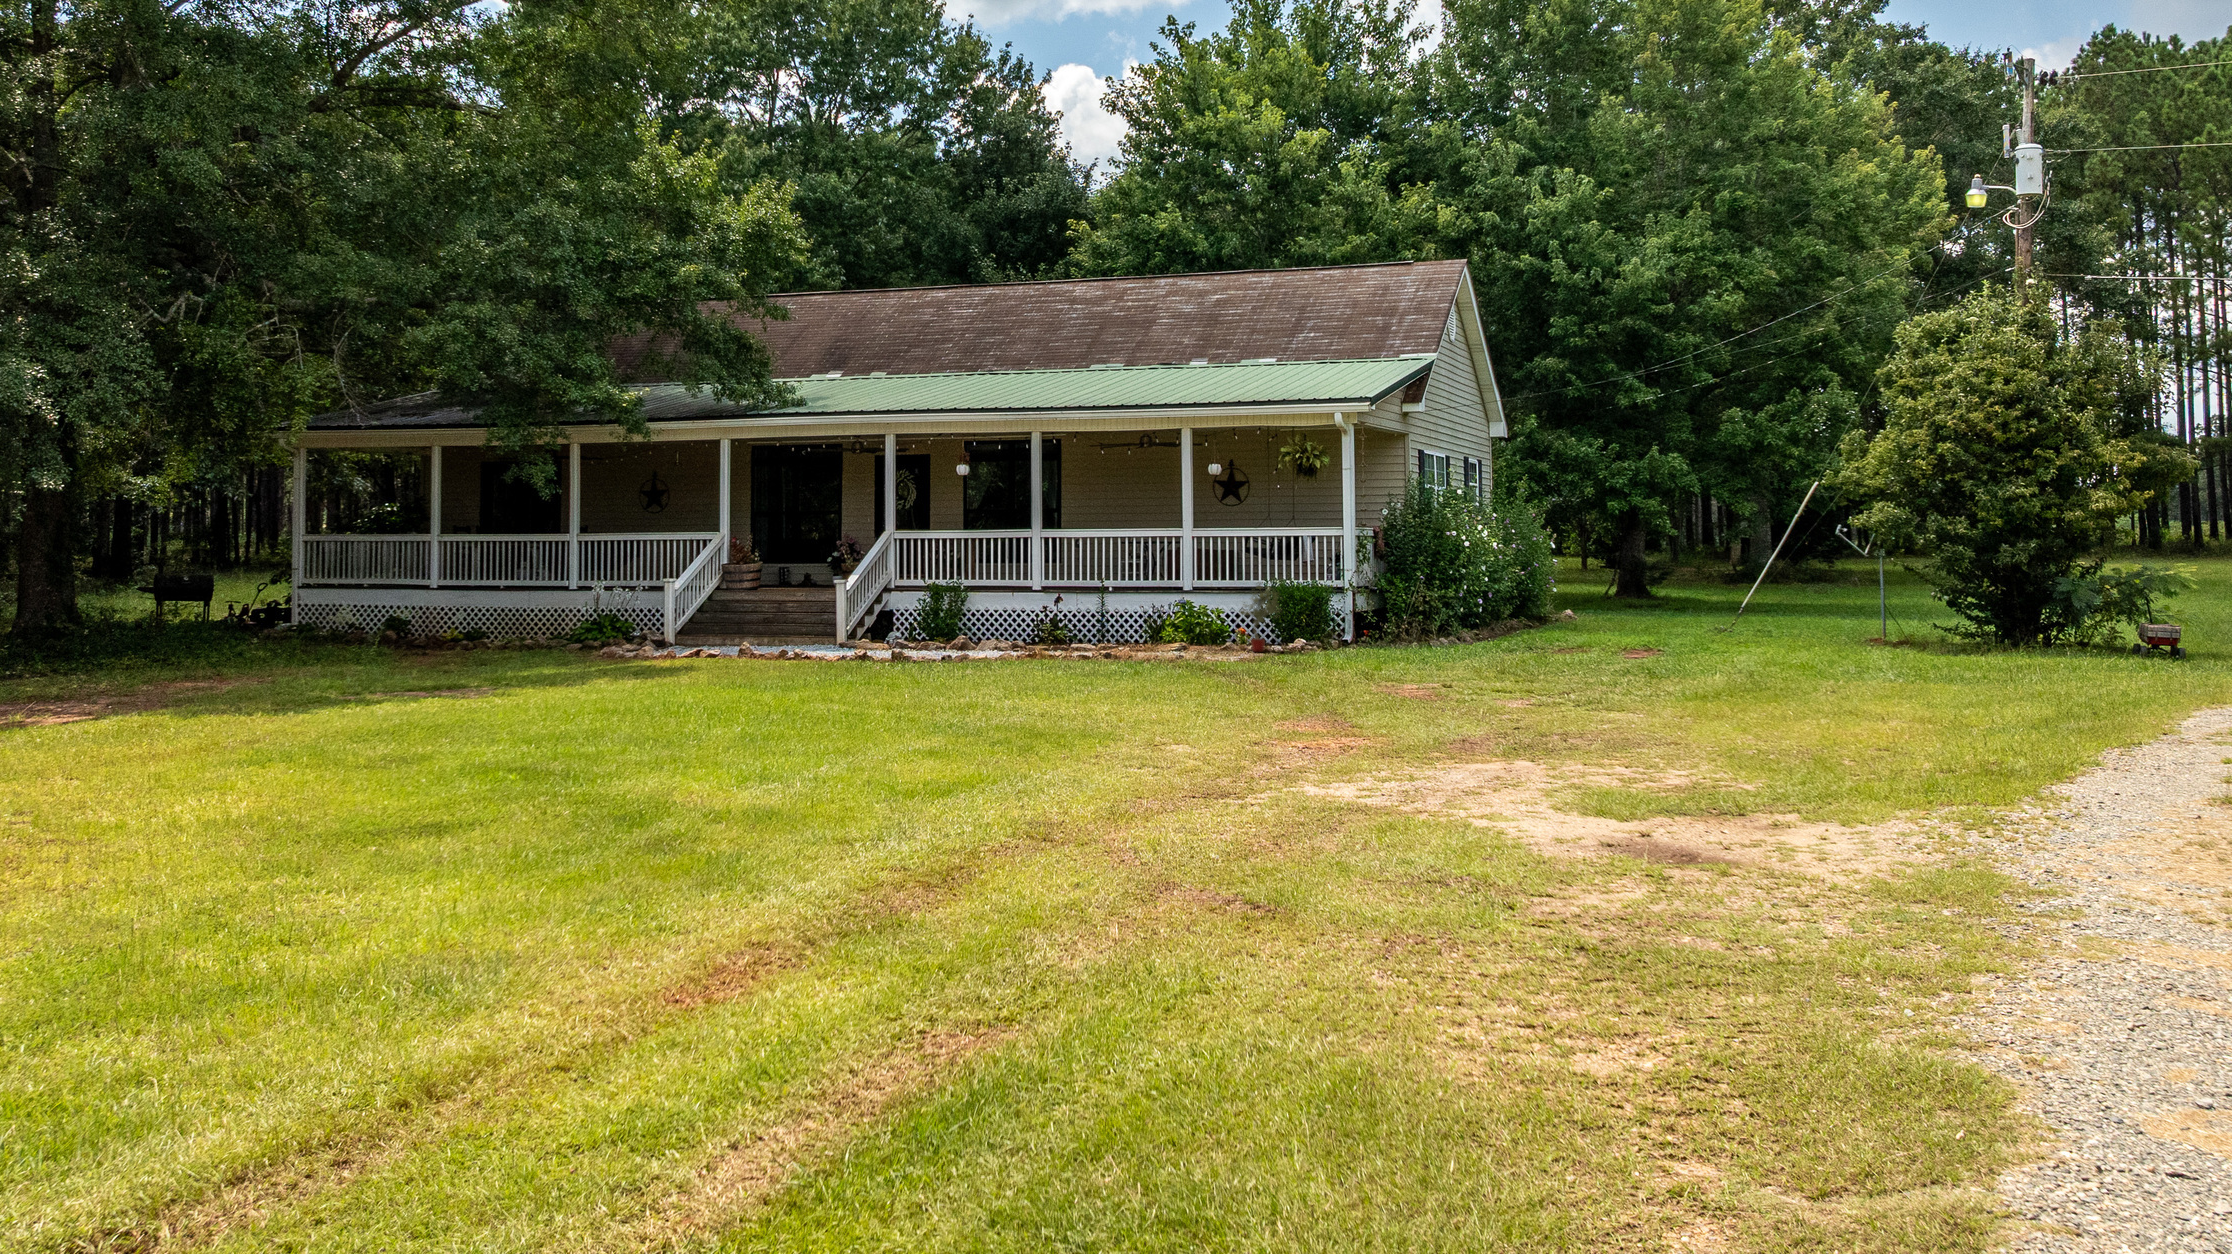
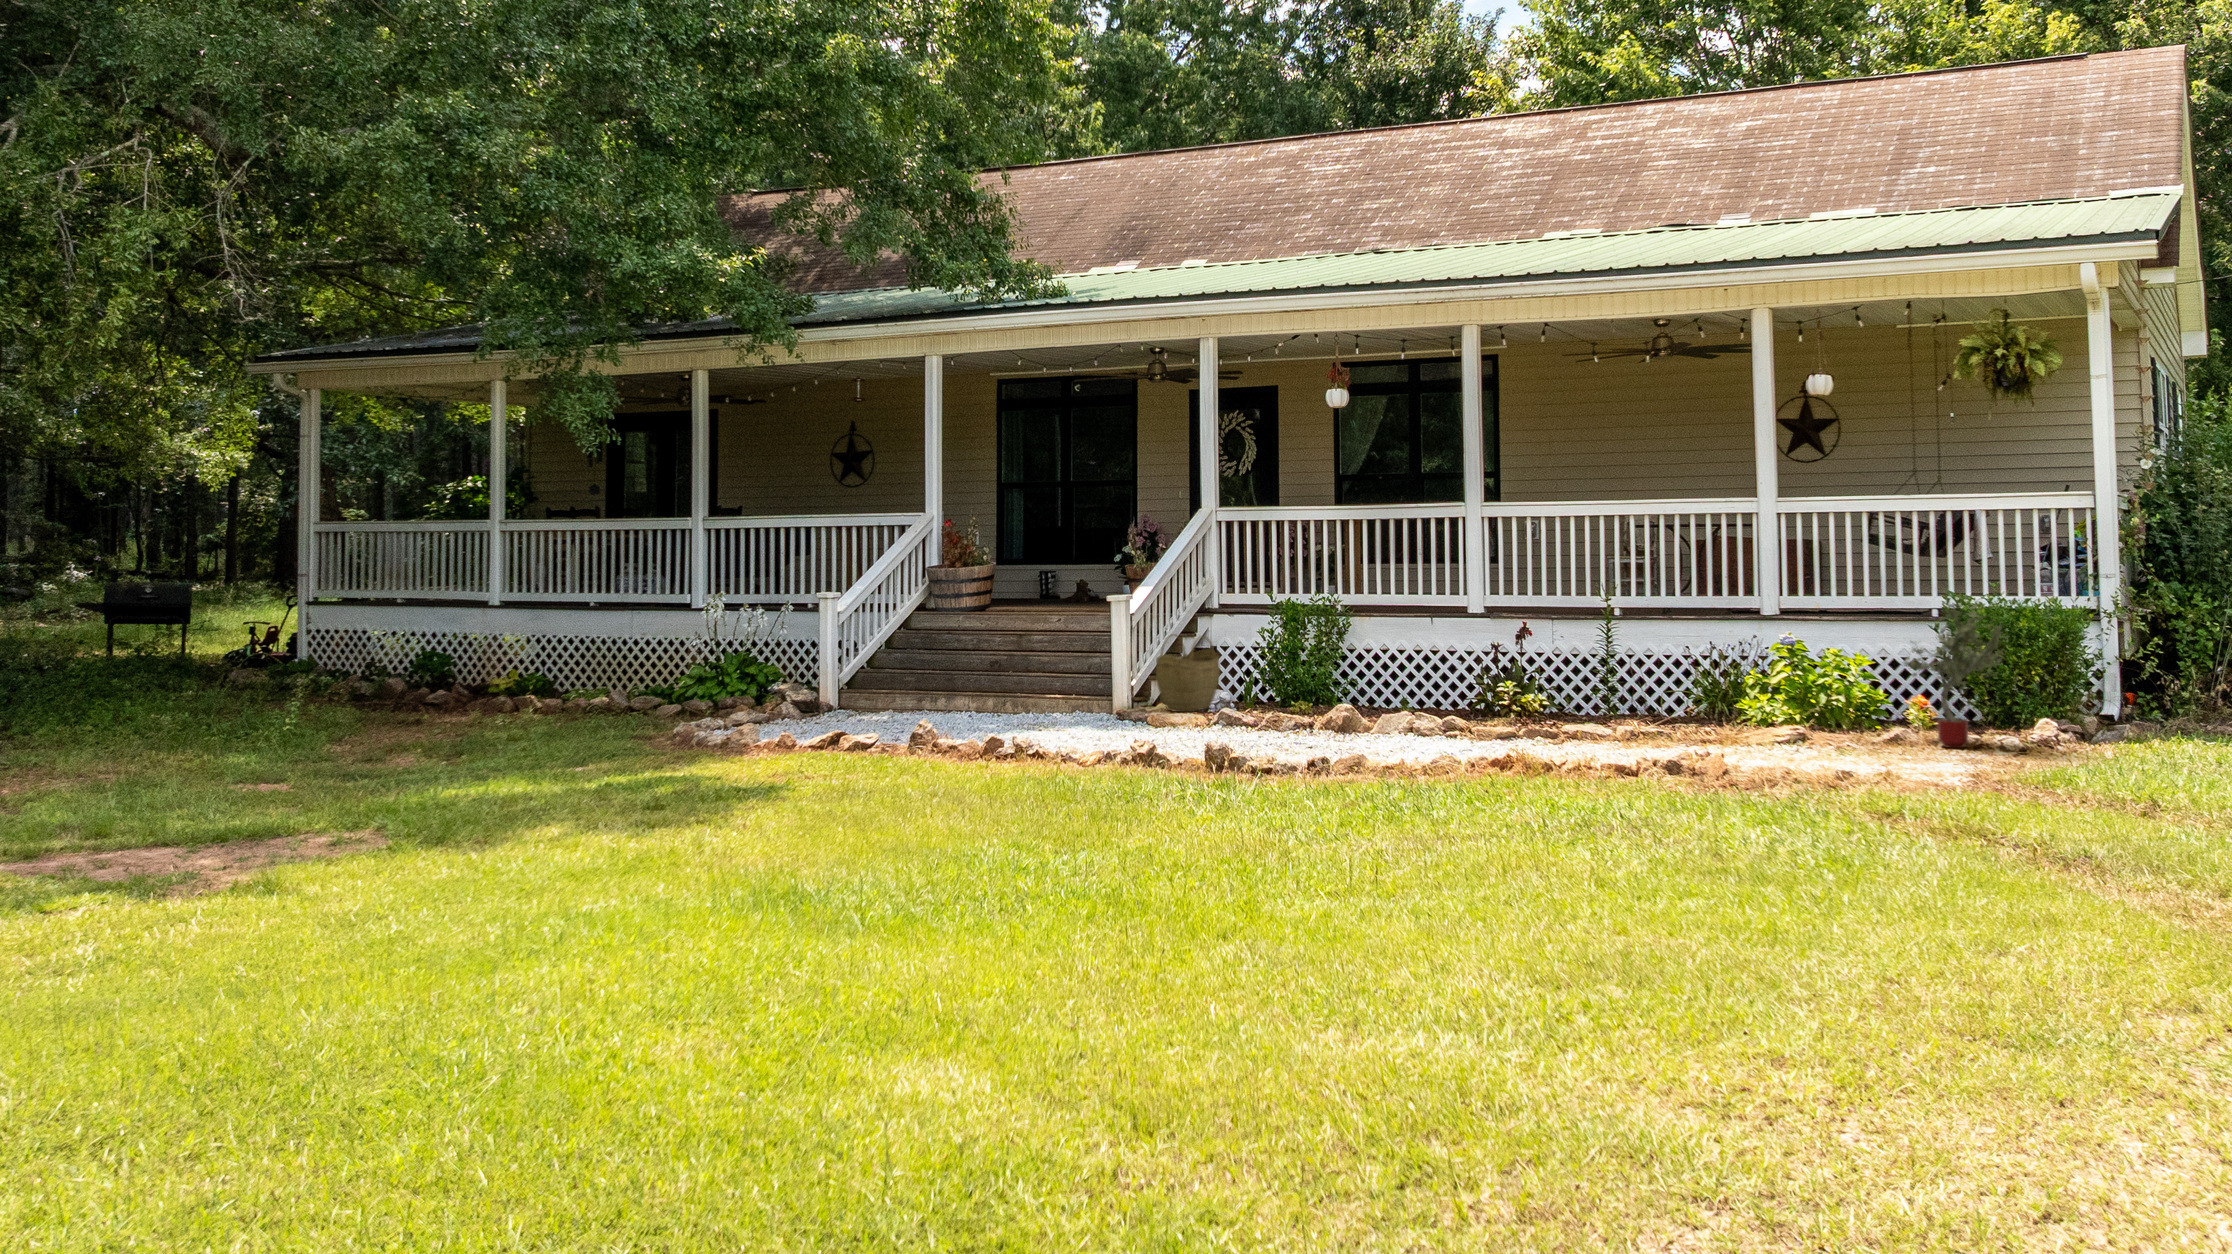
woven basket: none [862,602,897,644] -> present [1156,634,1220,712]

